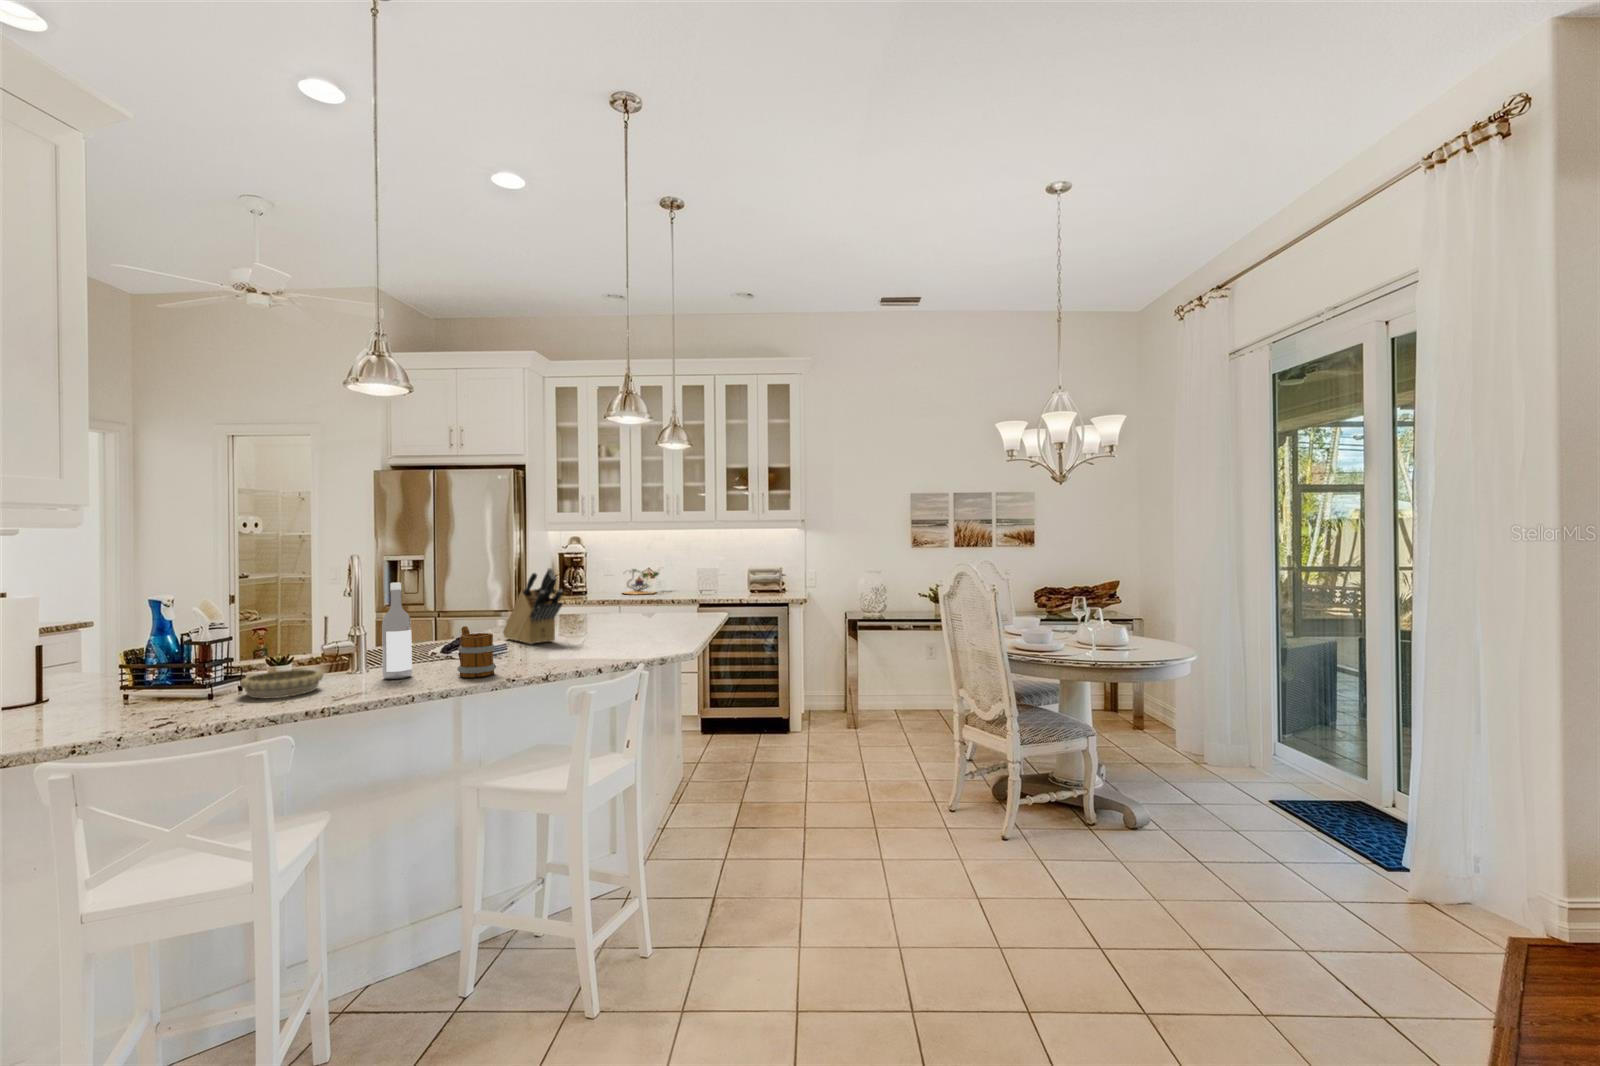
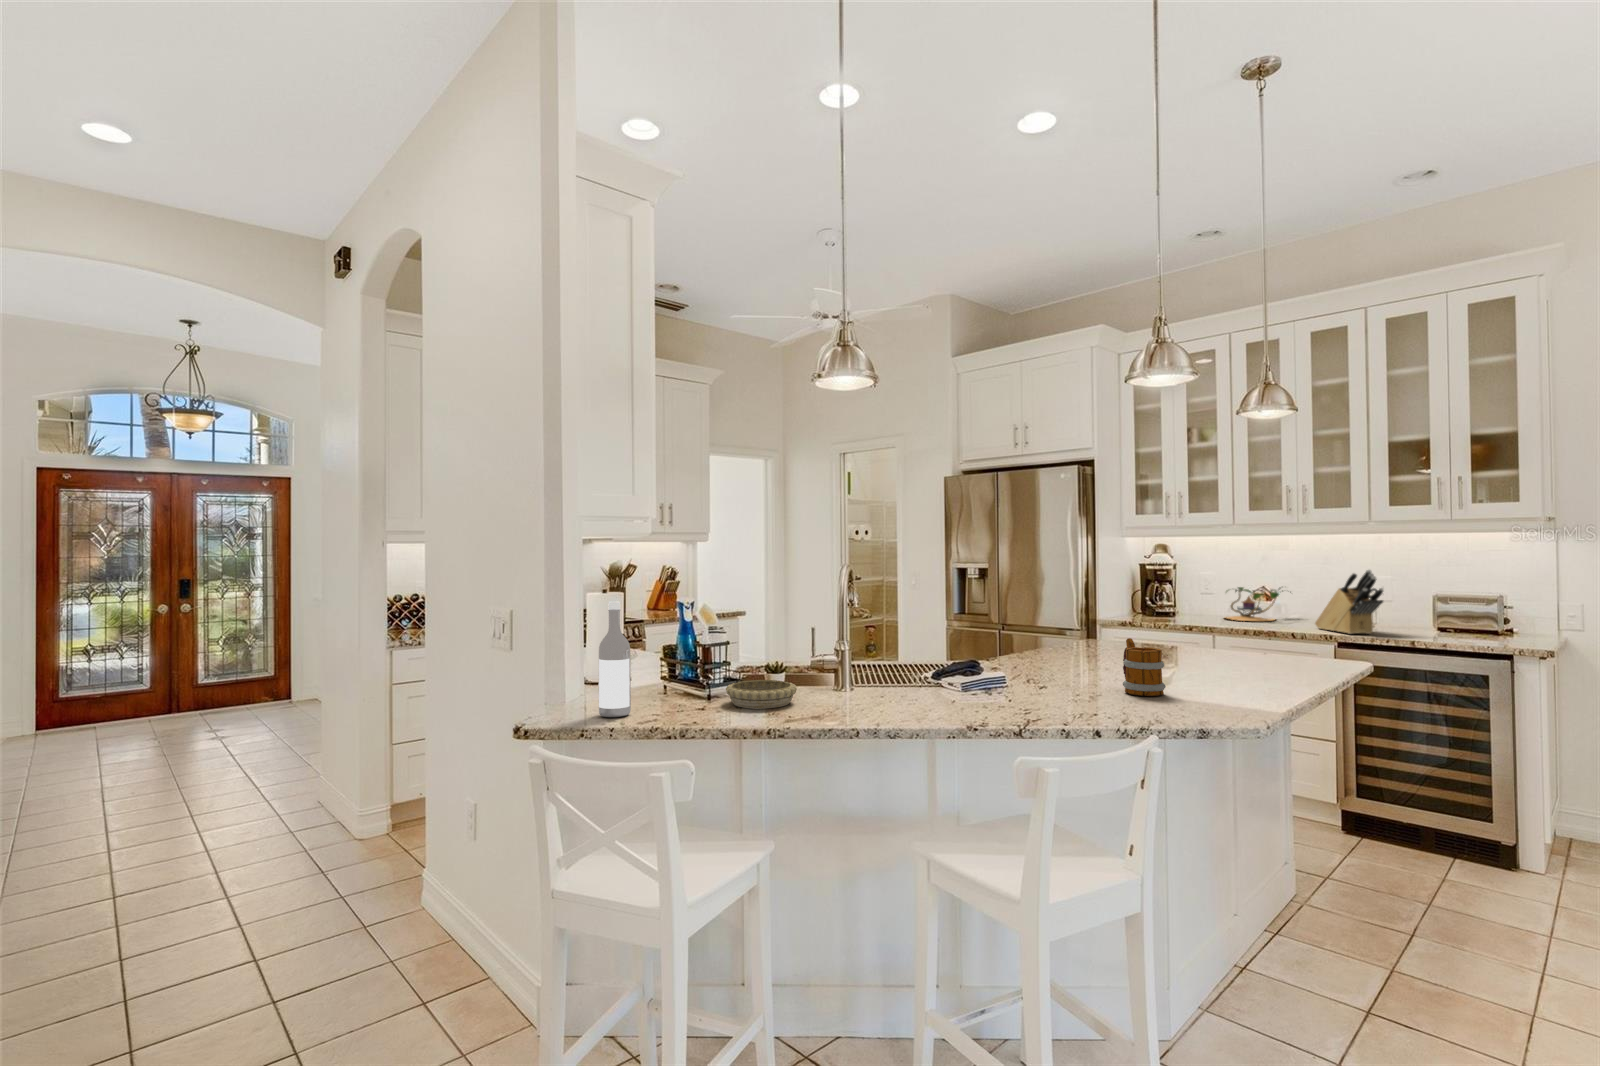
knife block: present [503,568,563,644] -> present [1315,570,1383,634]
wine bottle: present [382,583,412,679] -> present [599,601,631,717]
mug: present [457,626,496,678] -> present [1123,638,1166,696]

